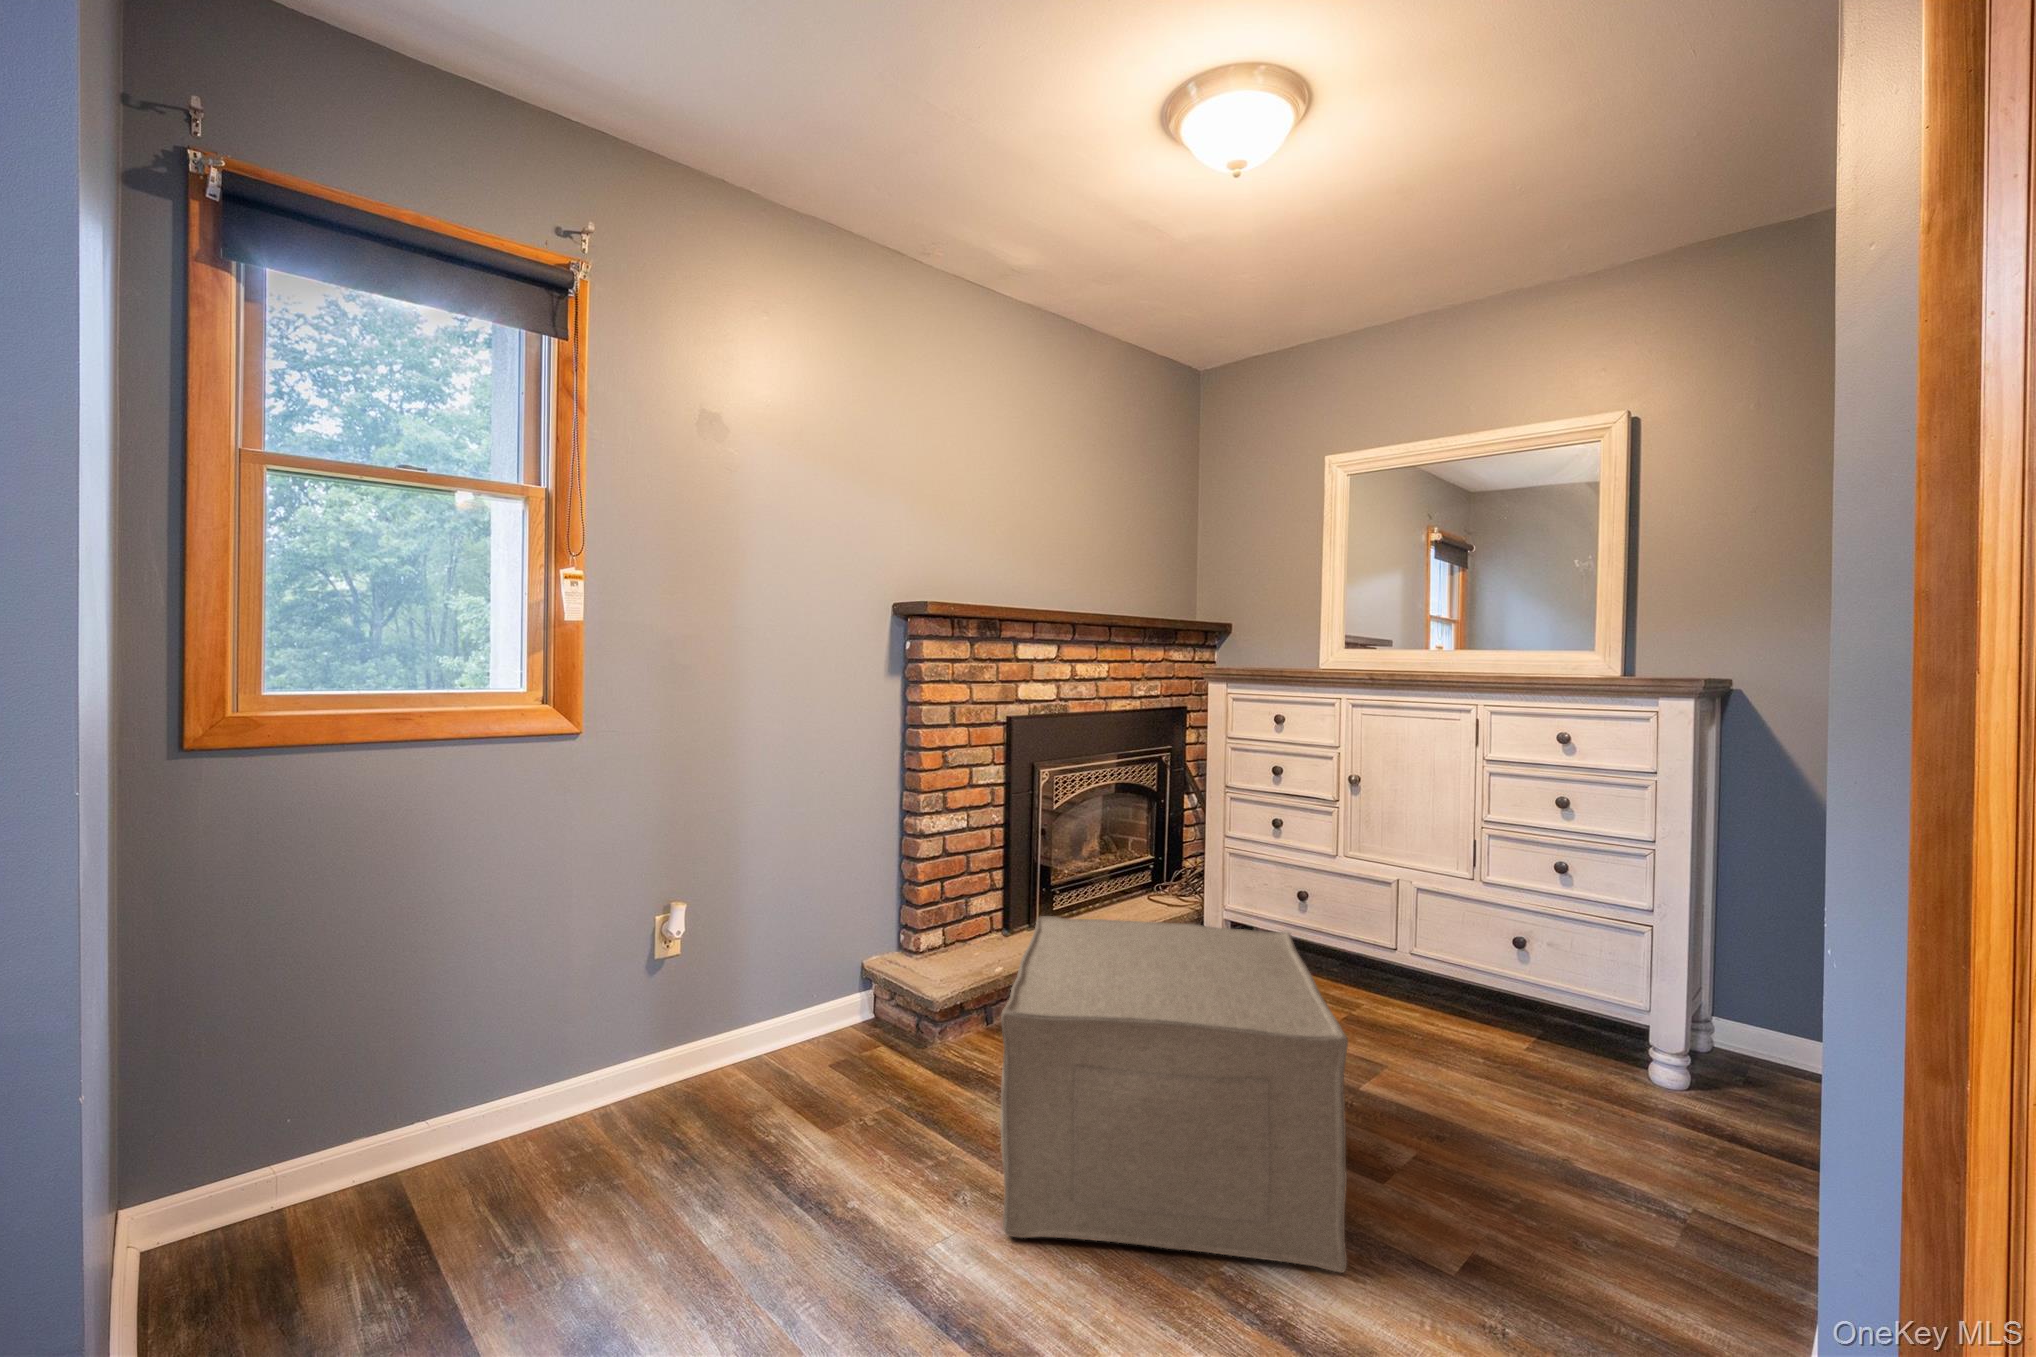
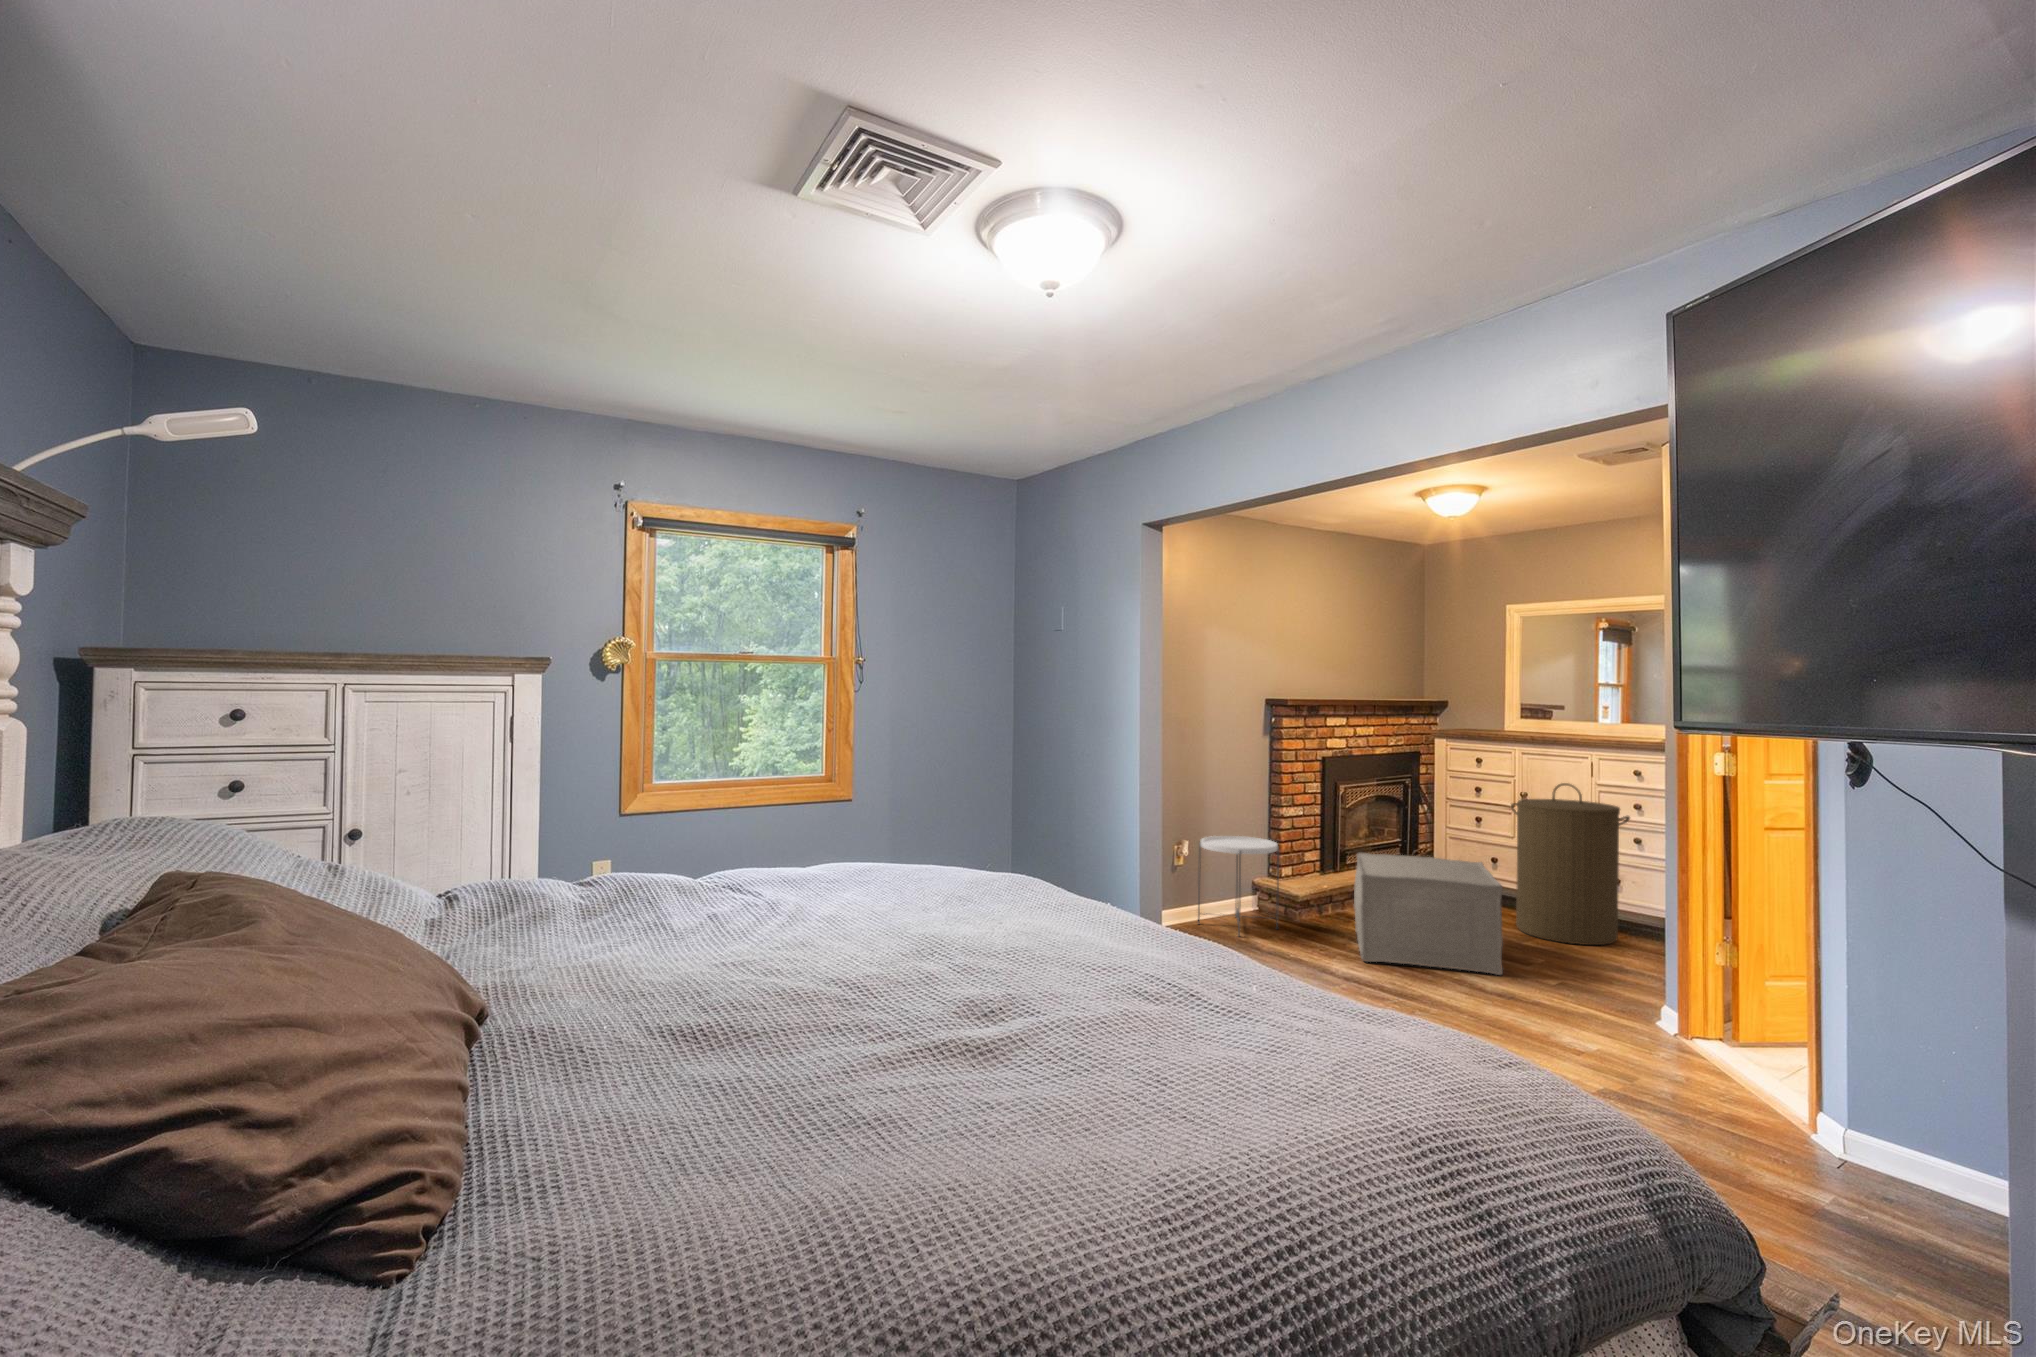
laundry hamper: none [1337,758,1572,1093] -> present [1511,783,1630,945]
side table: none [697,882,872,1135] -> present [1198,836,1279,935]

